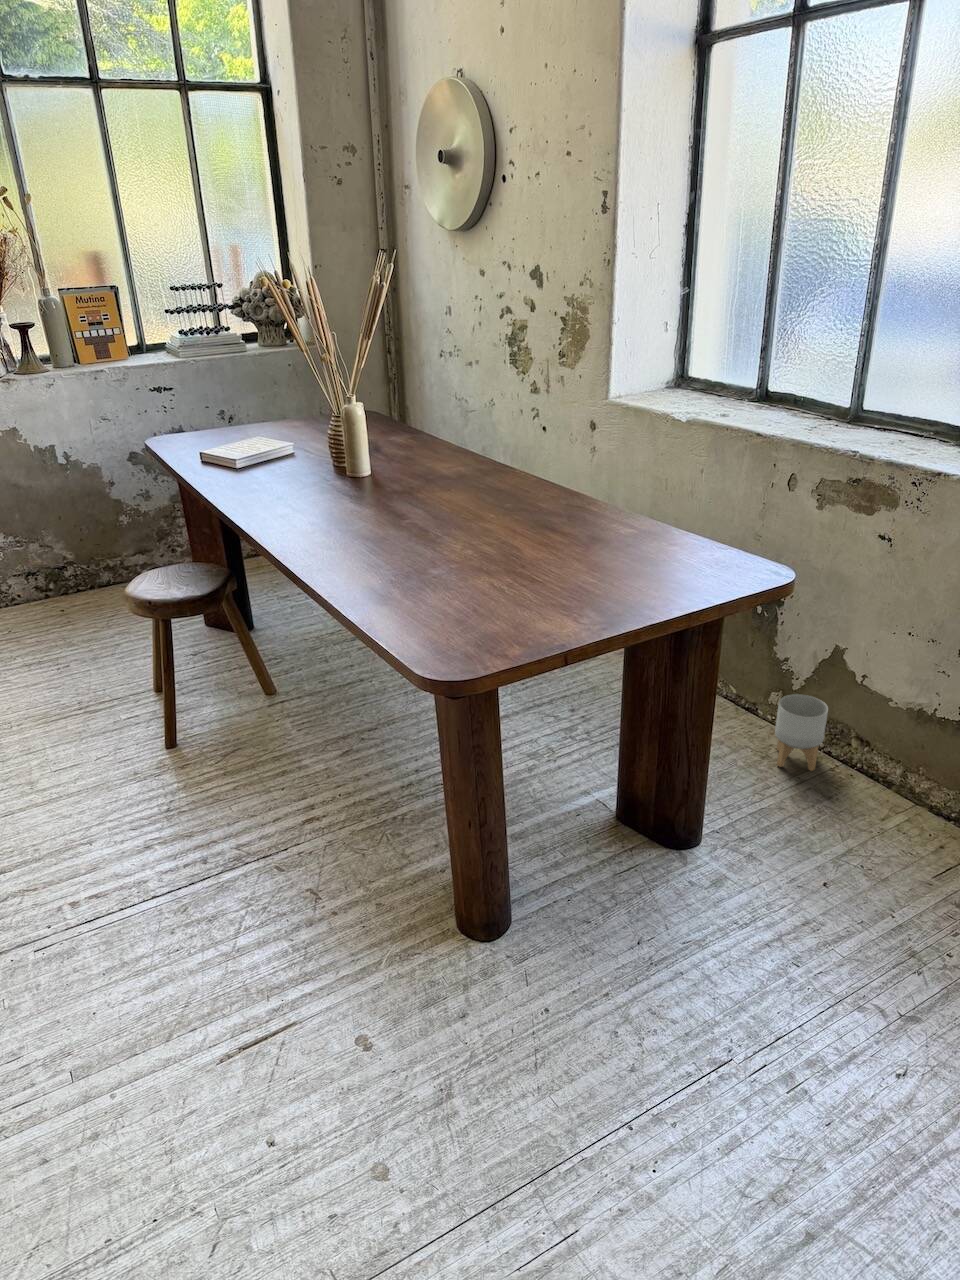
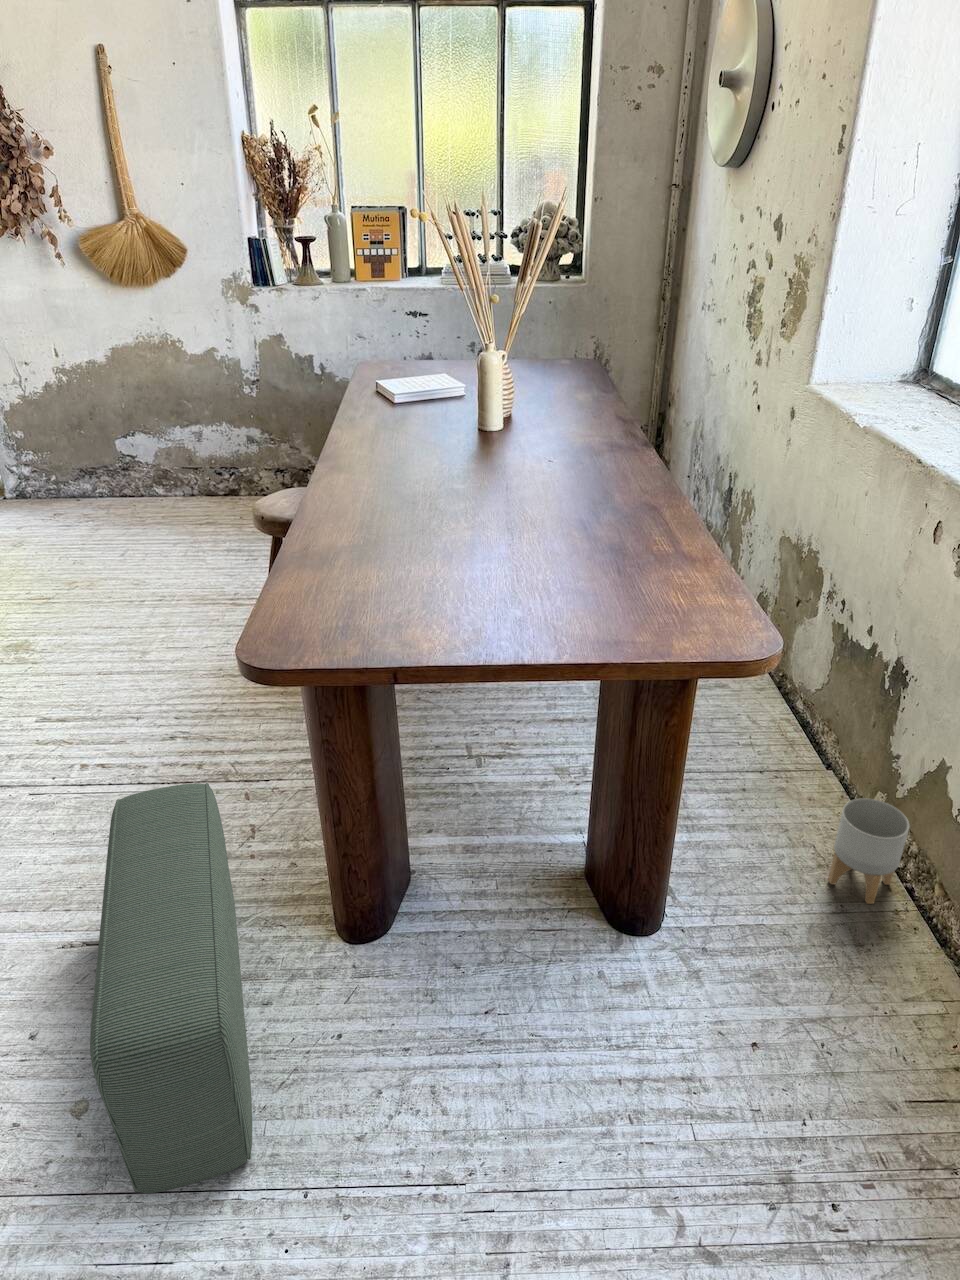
pouf: none [259,839,573,1201] -> present [90,783,252,1193]

